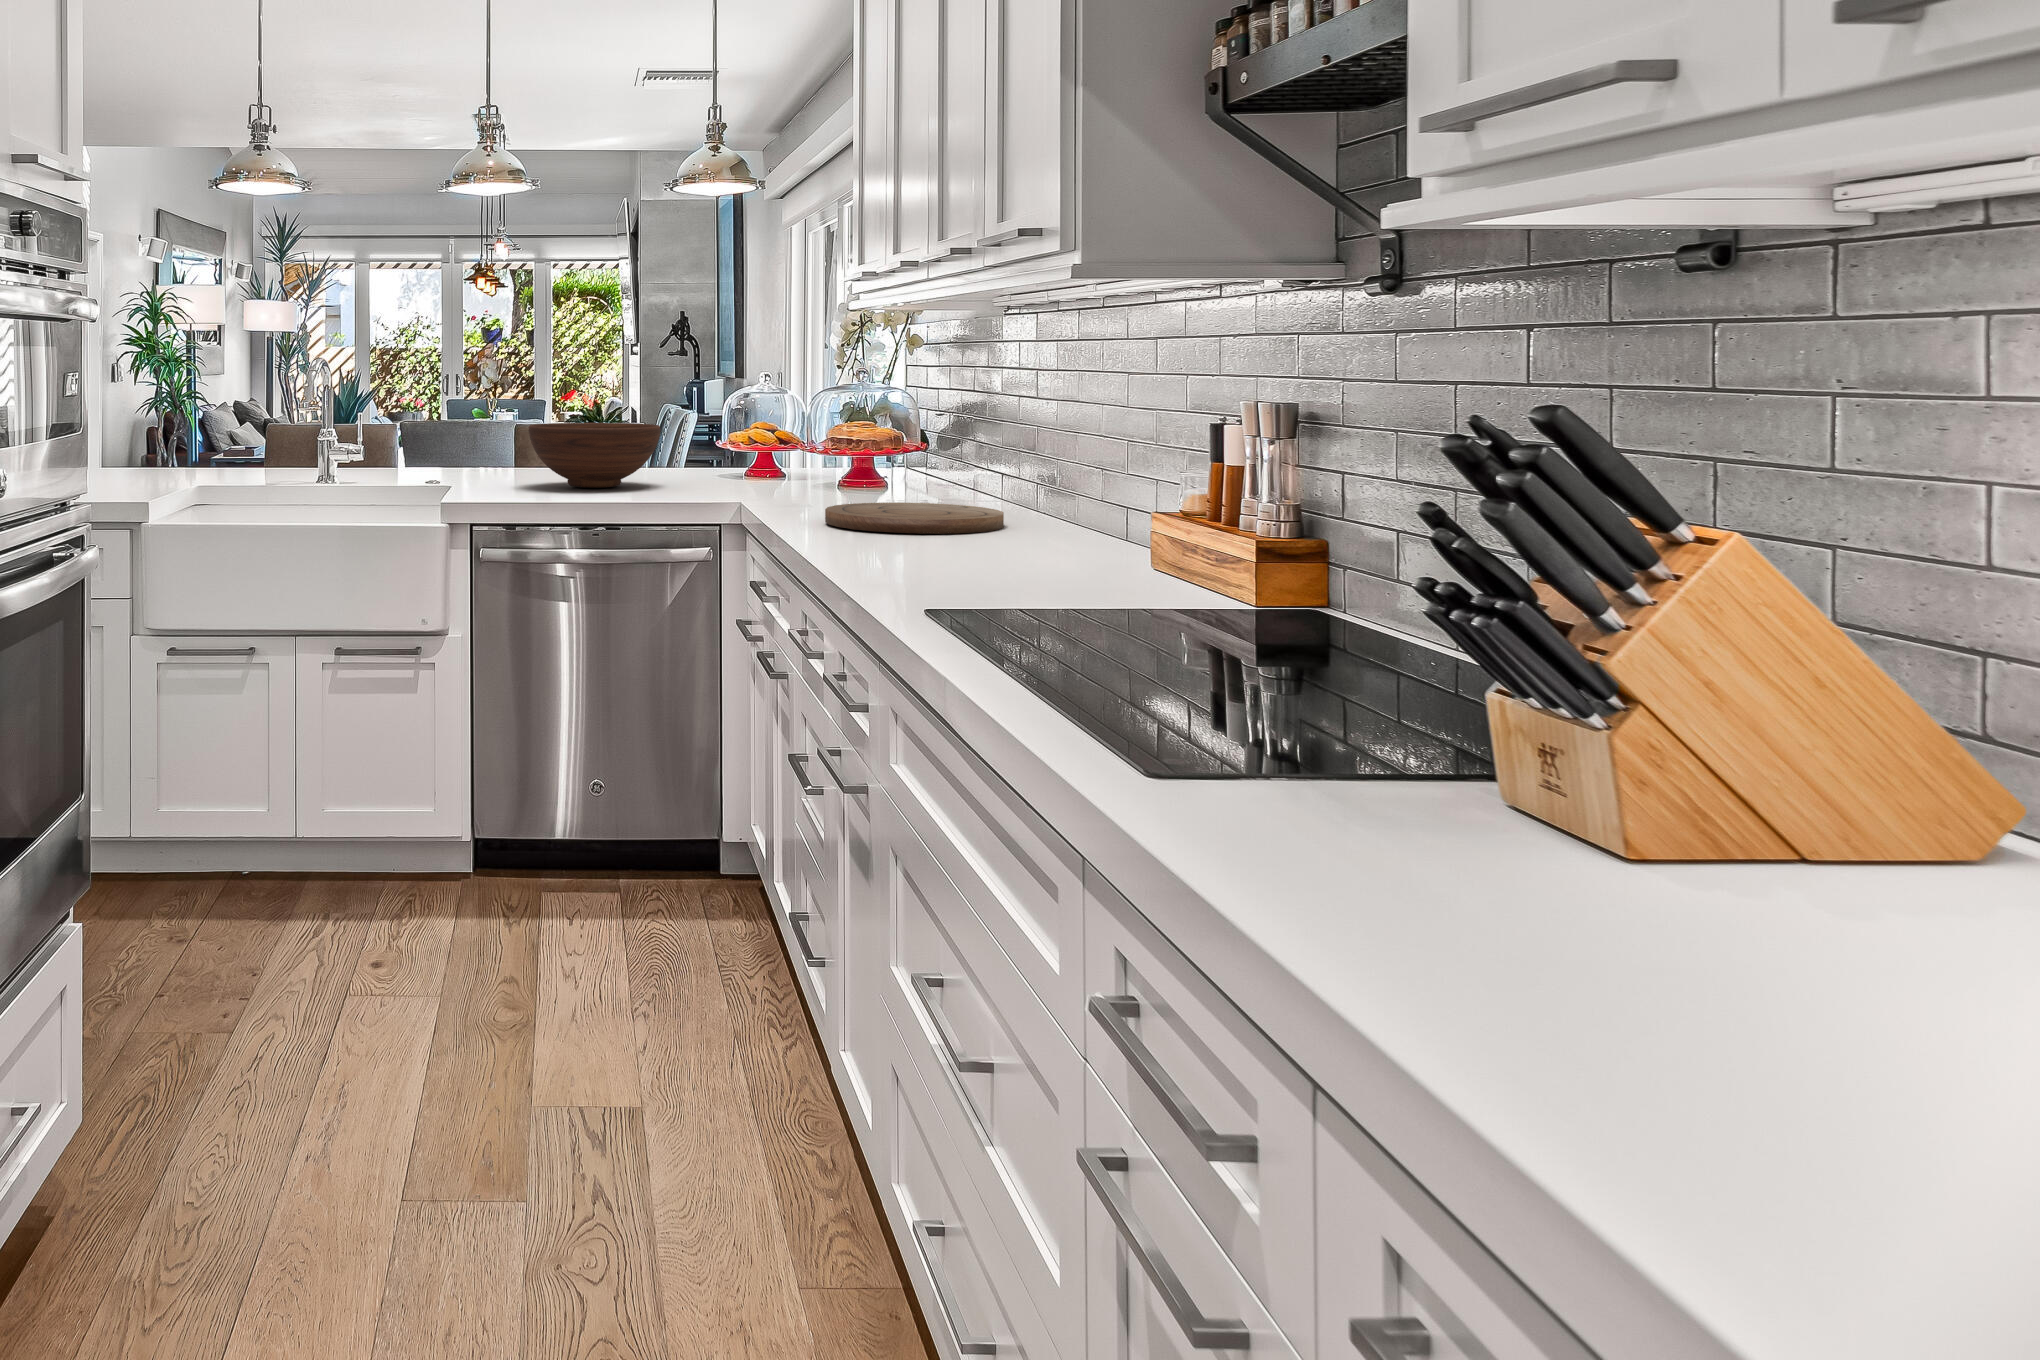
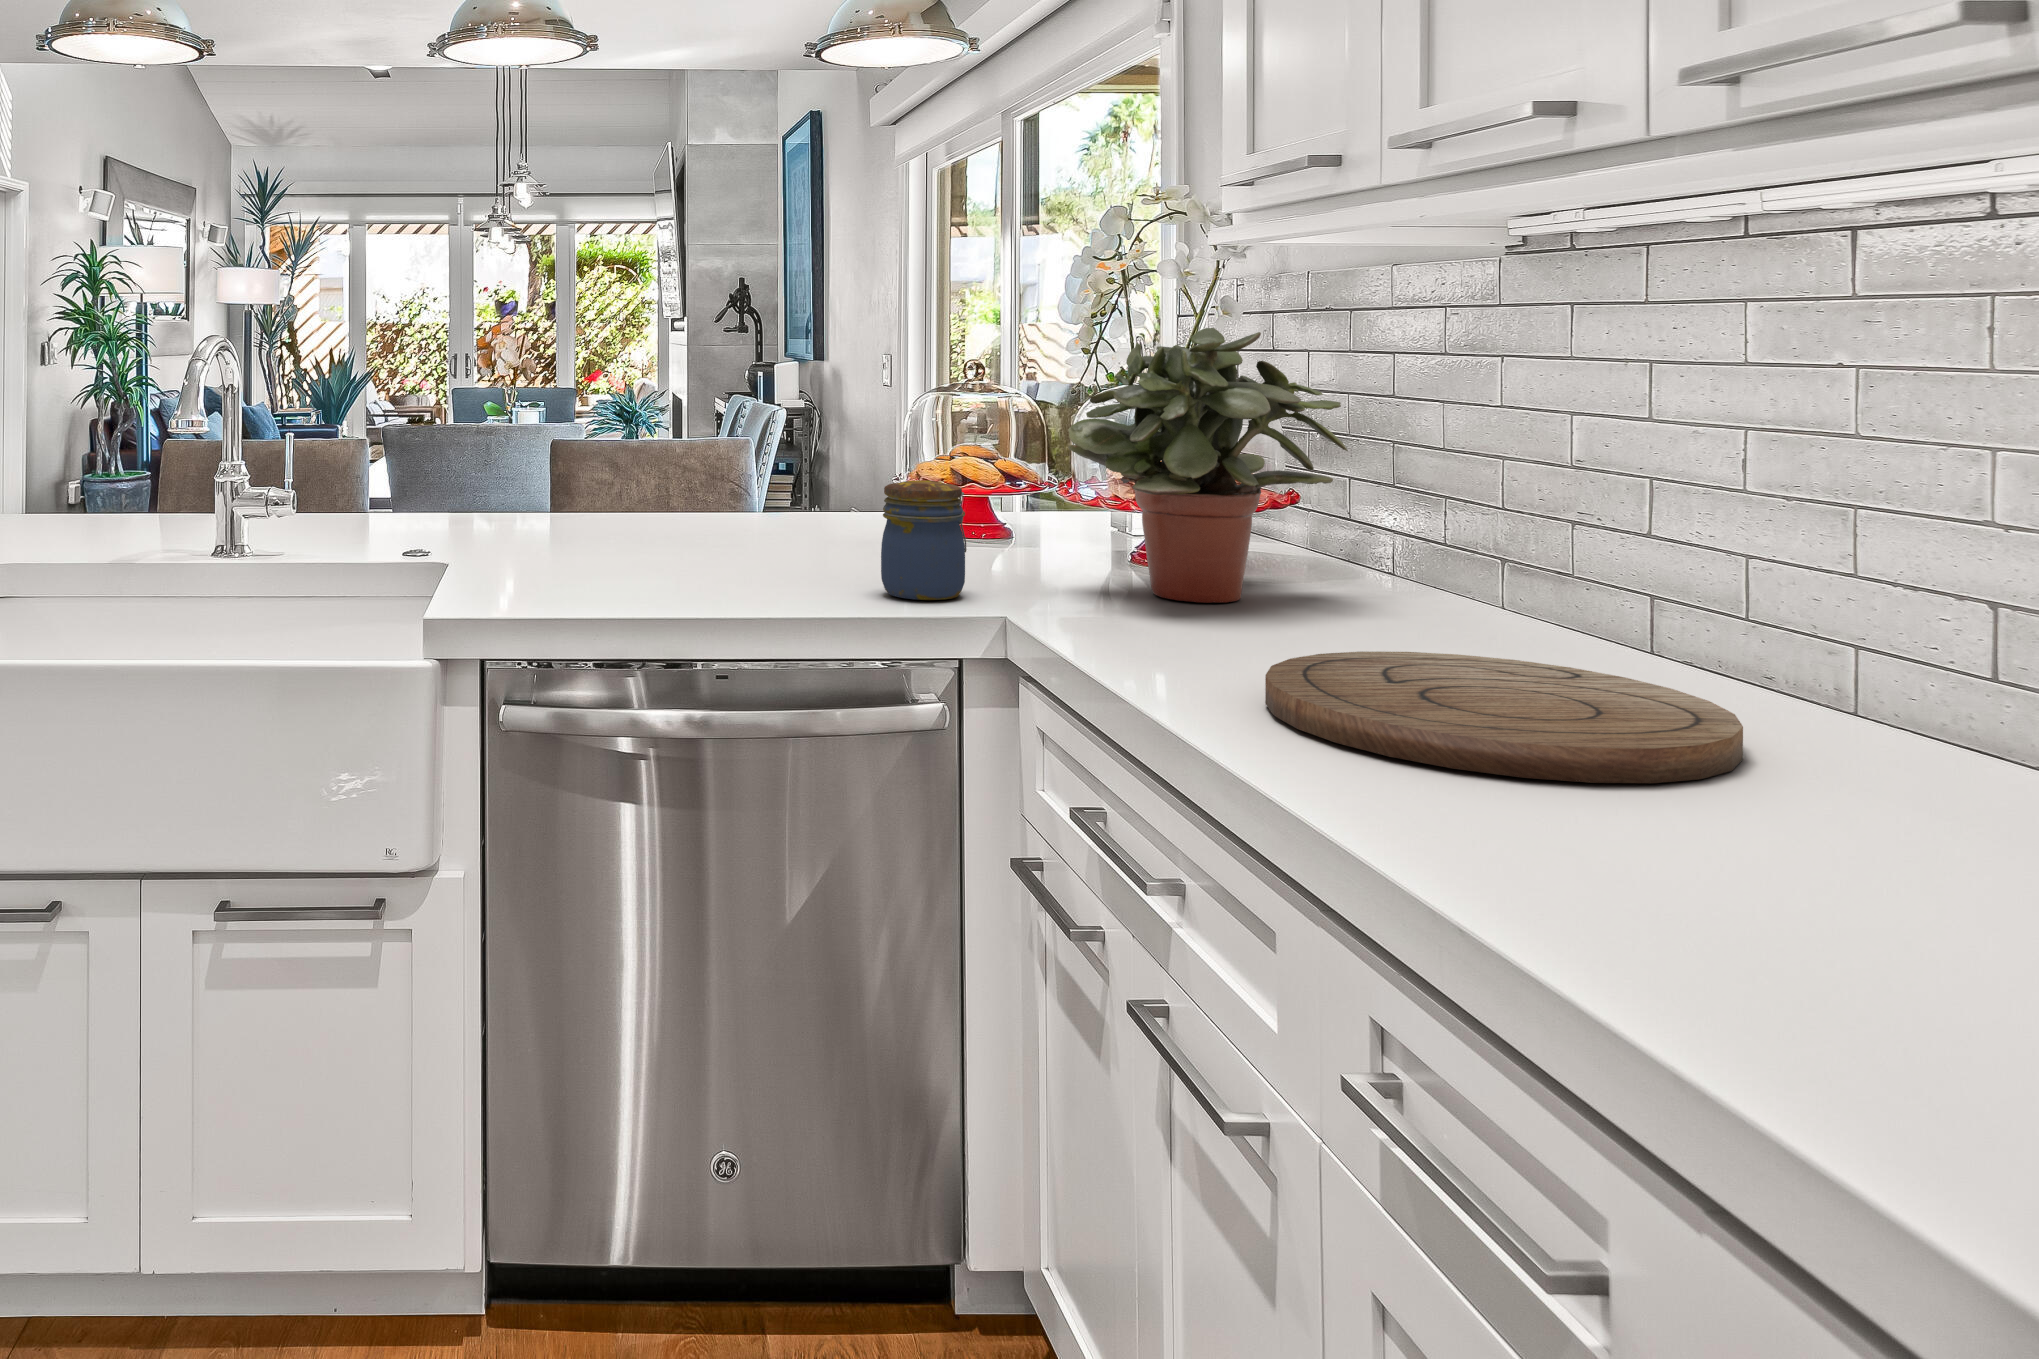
potted plant: none [790,352,931,497] -> present [1068,328,1348,603]
fruit bowl: present [529,423,660,488] -> none [578,449,808,568]
jar: none [690,434,737,497] -> present [881,481,966,600]

